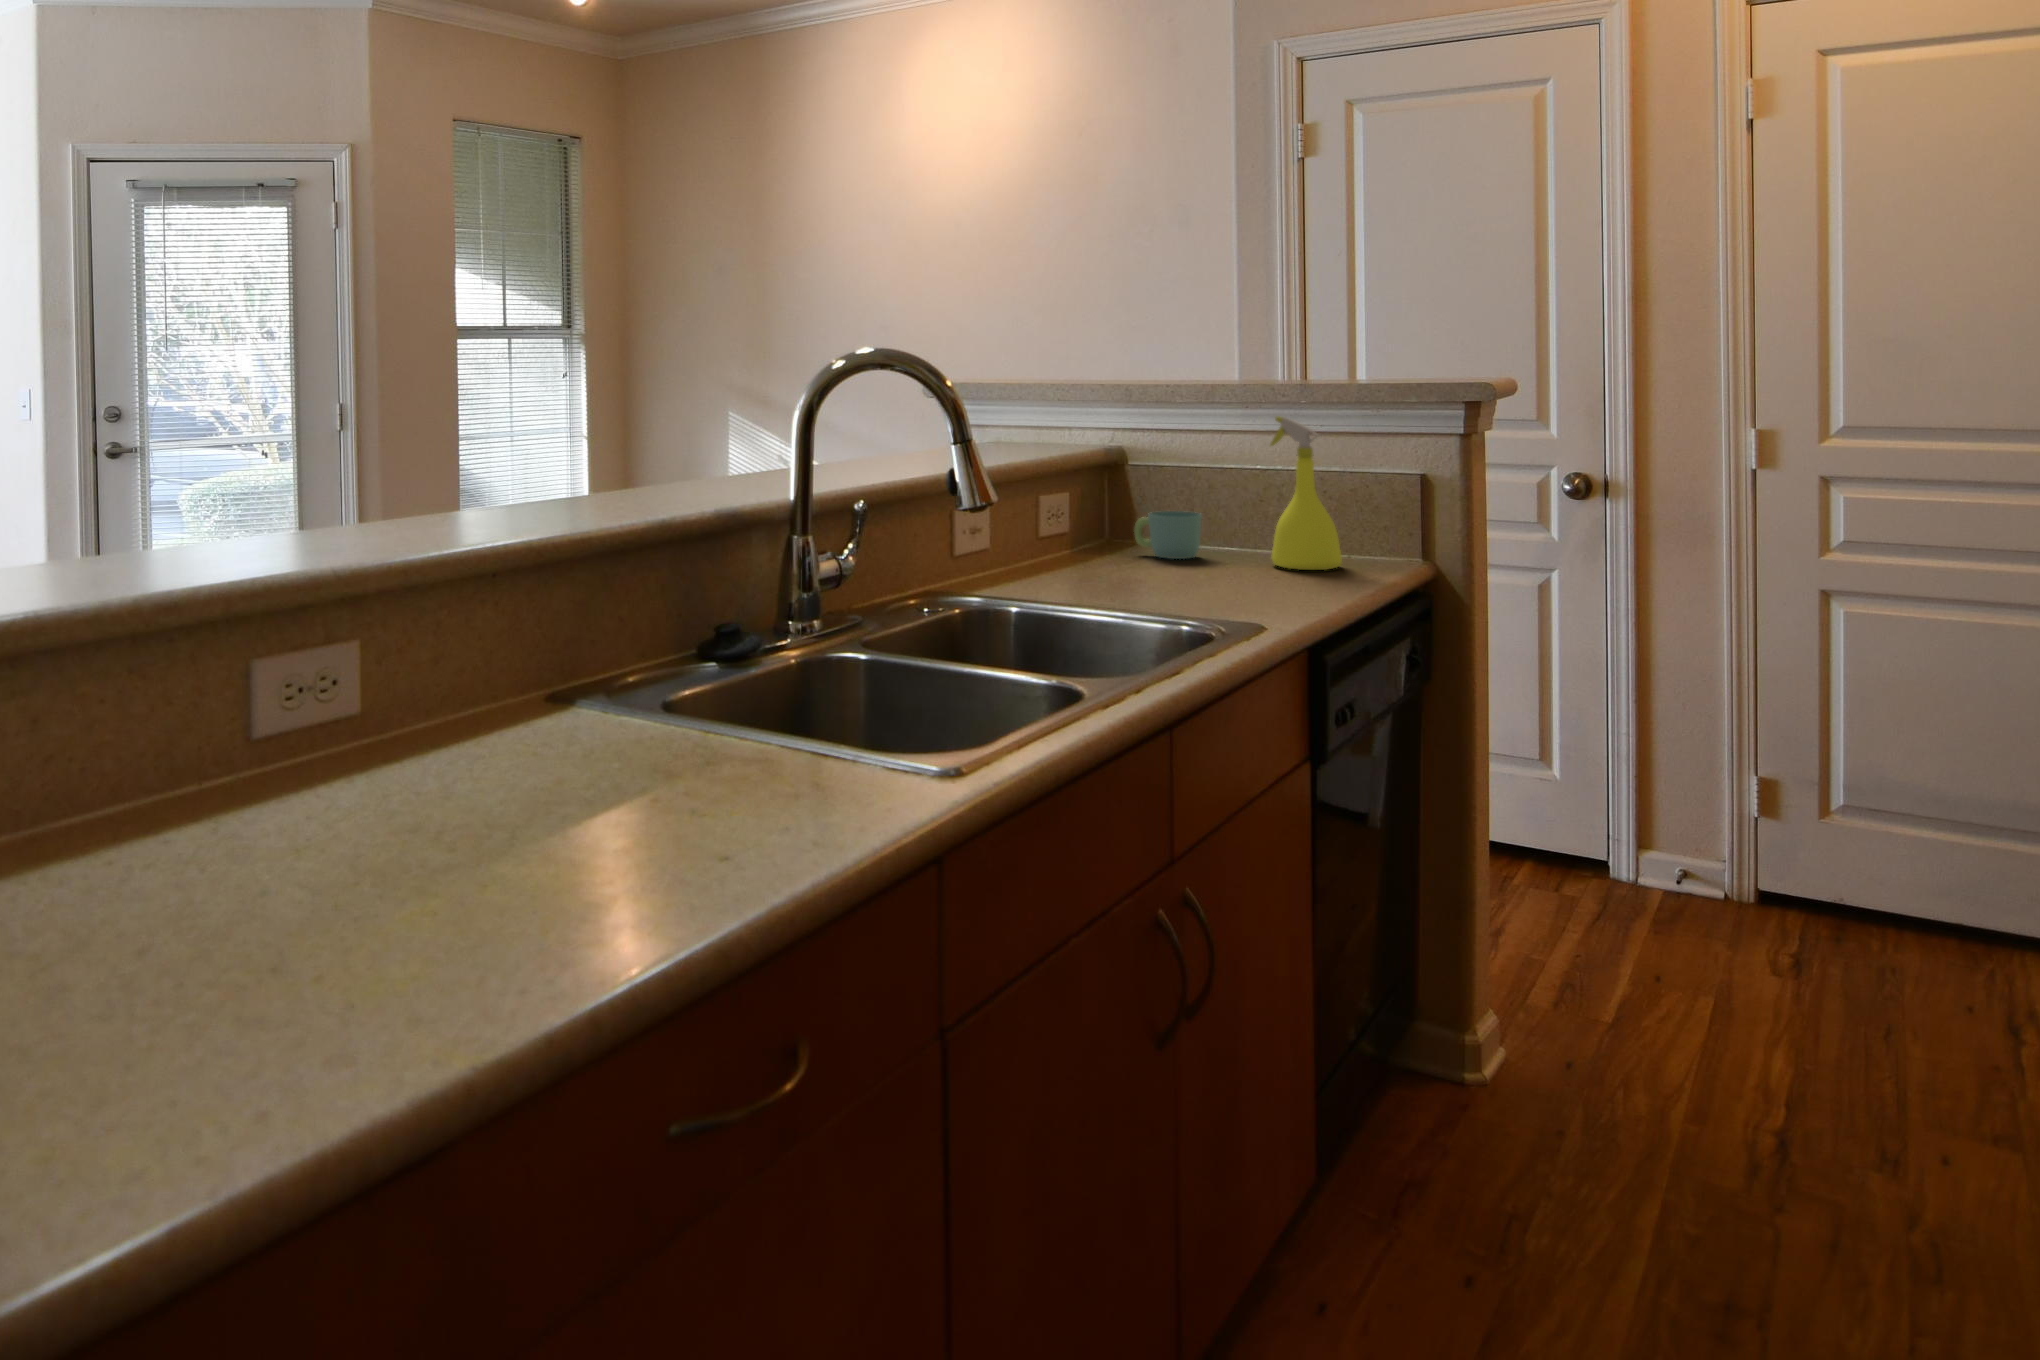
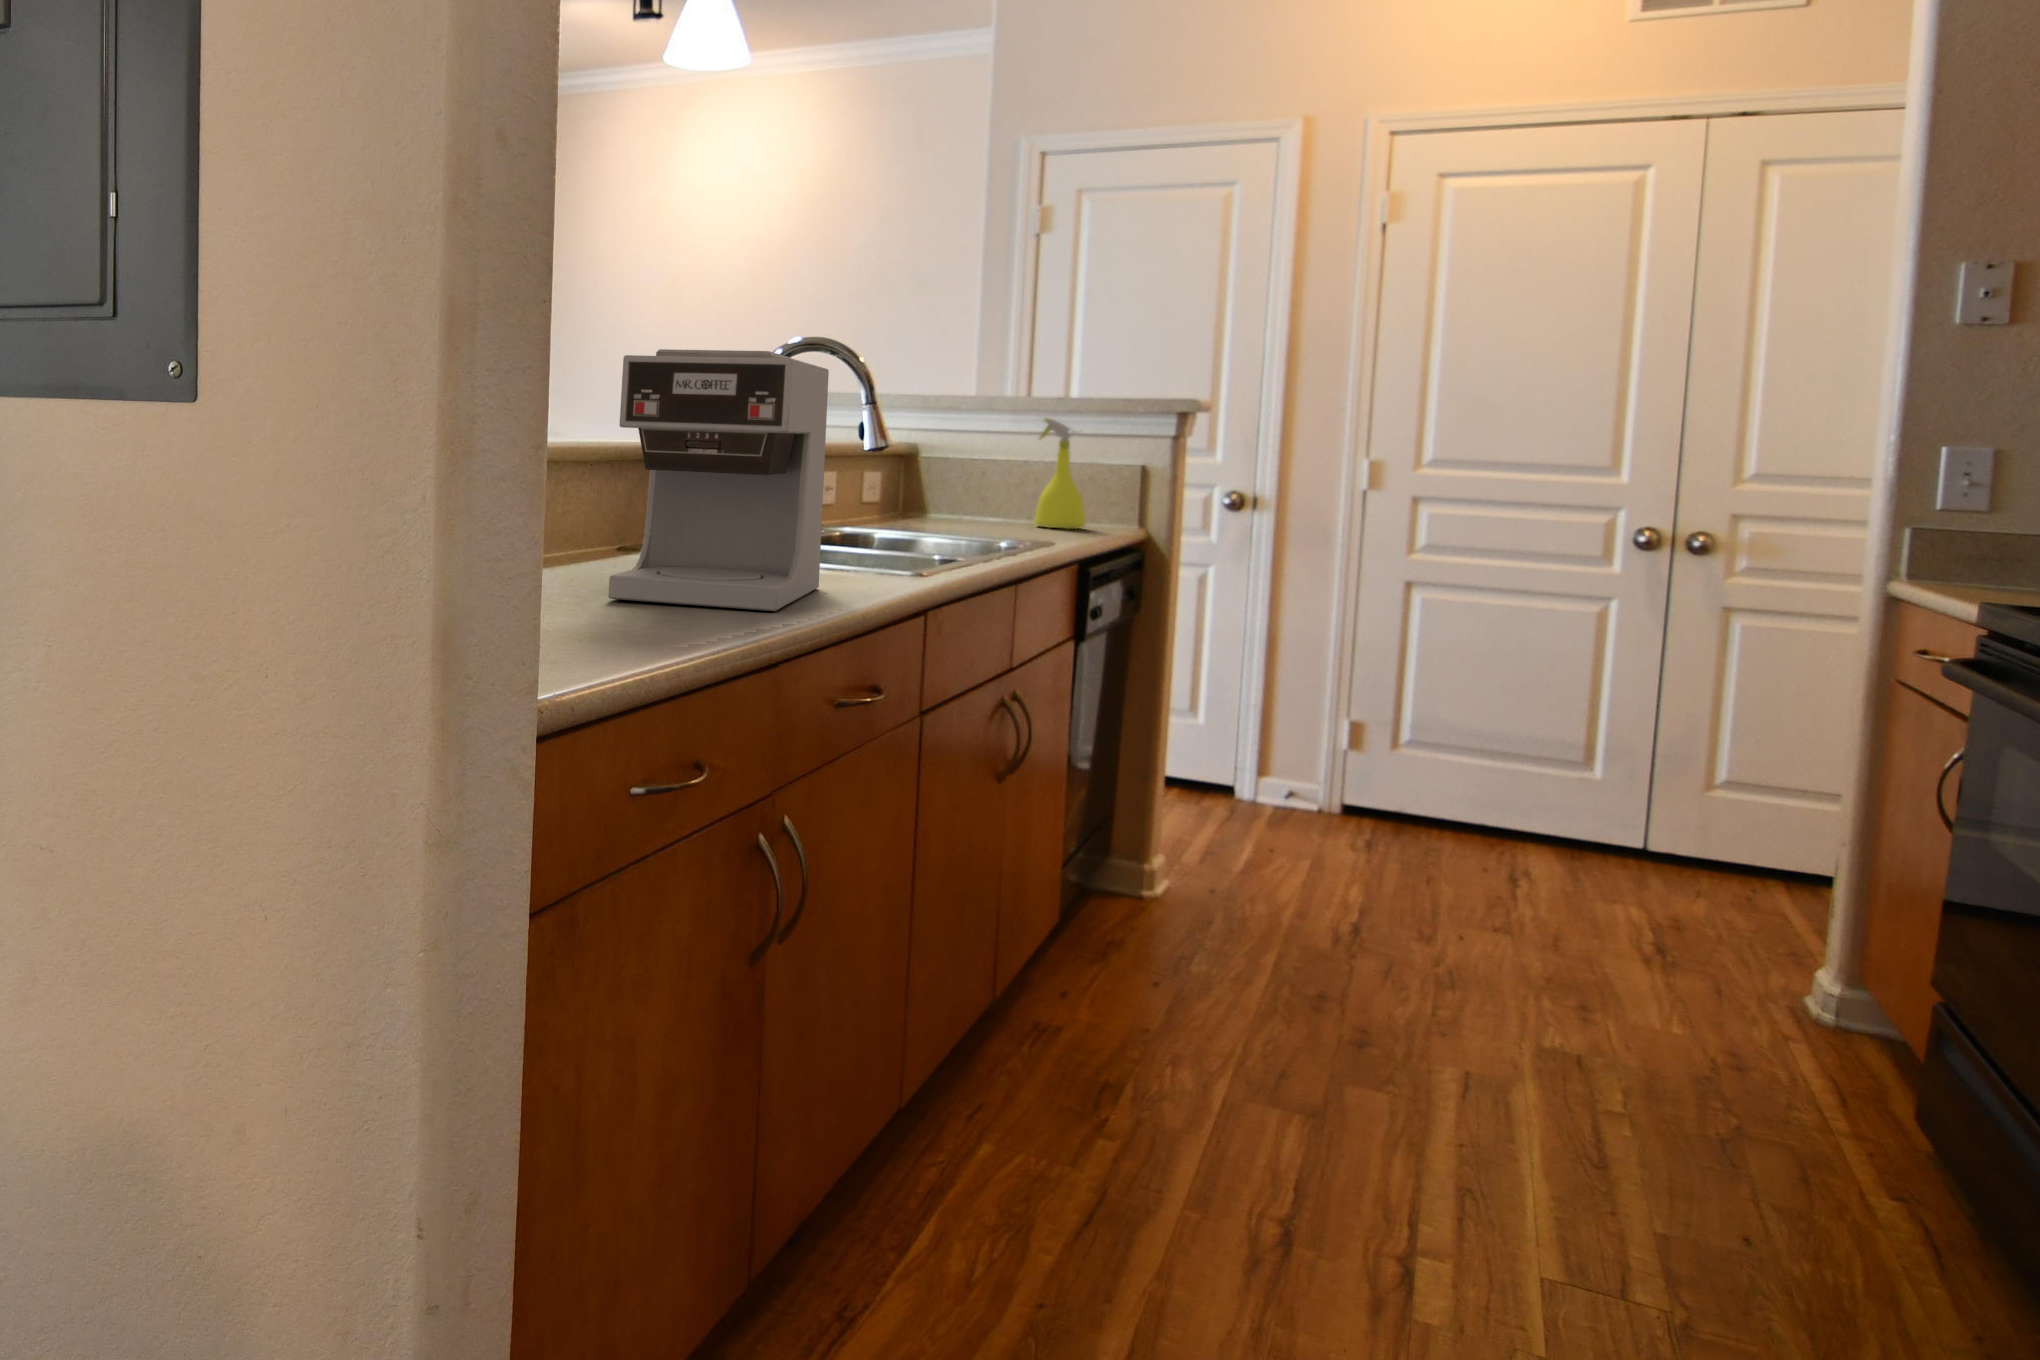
coffee maker: none [244,464,726,1006] -> present [608,349,829,611]
mug: present [1134,511,1202,559] -> none [931,488,983,521]

